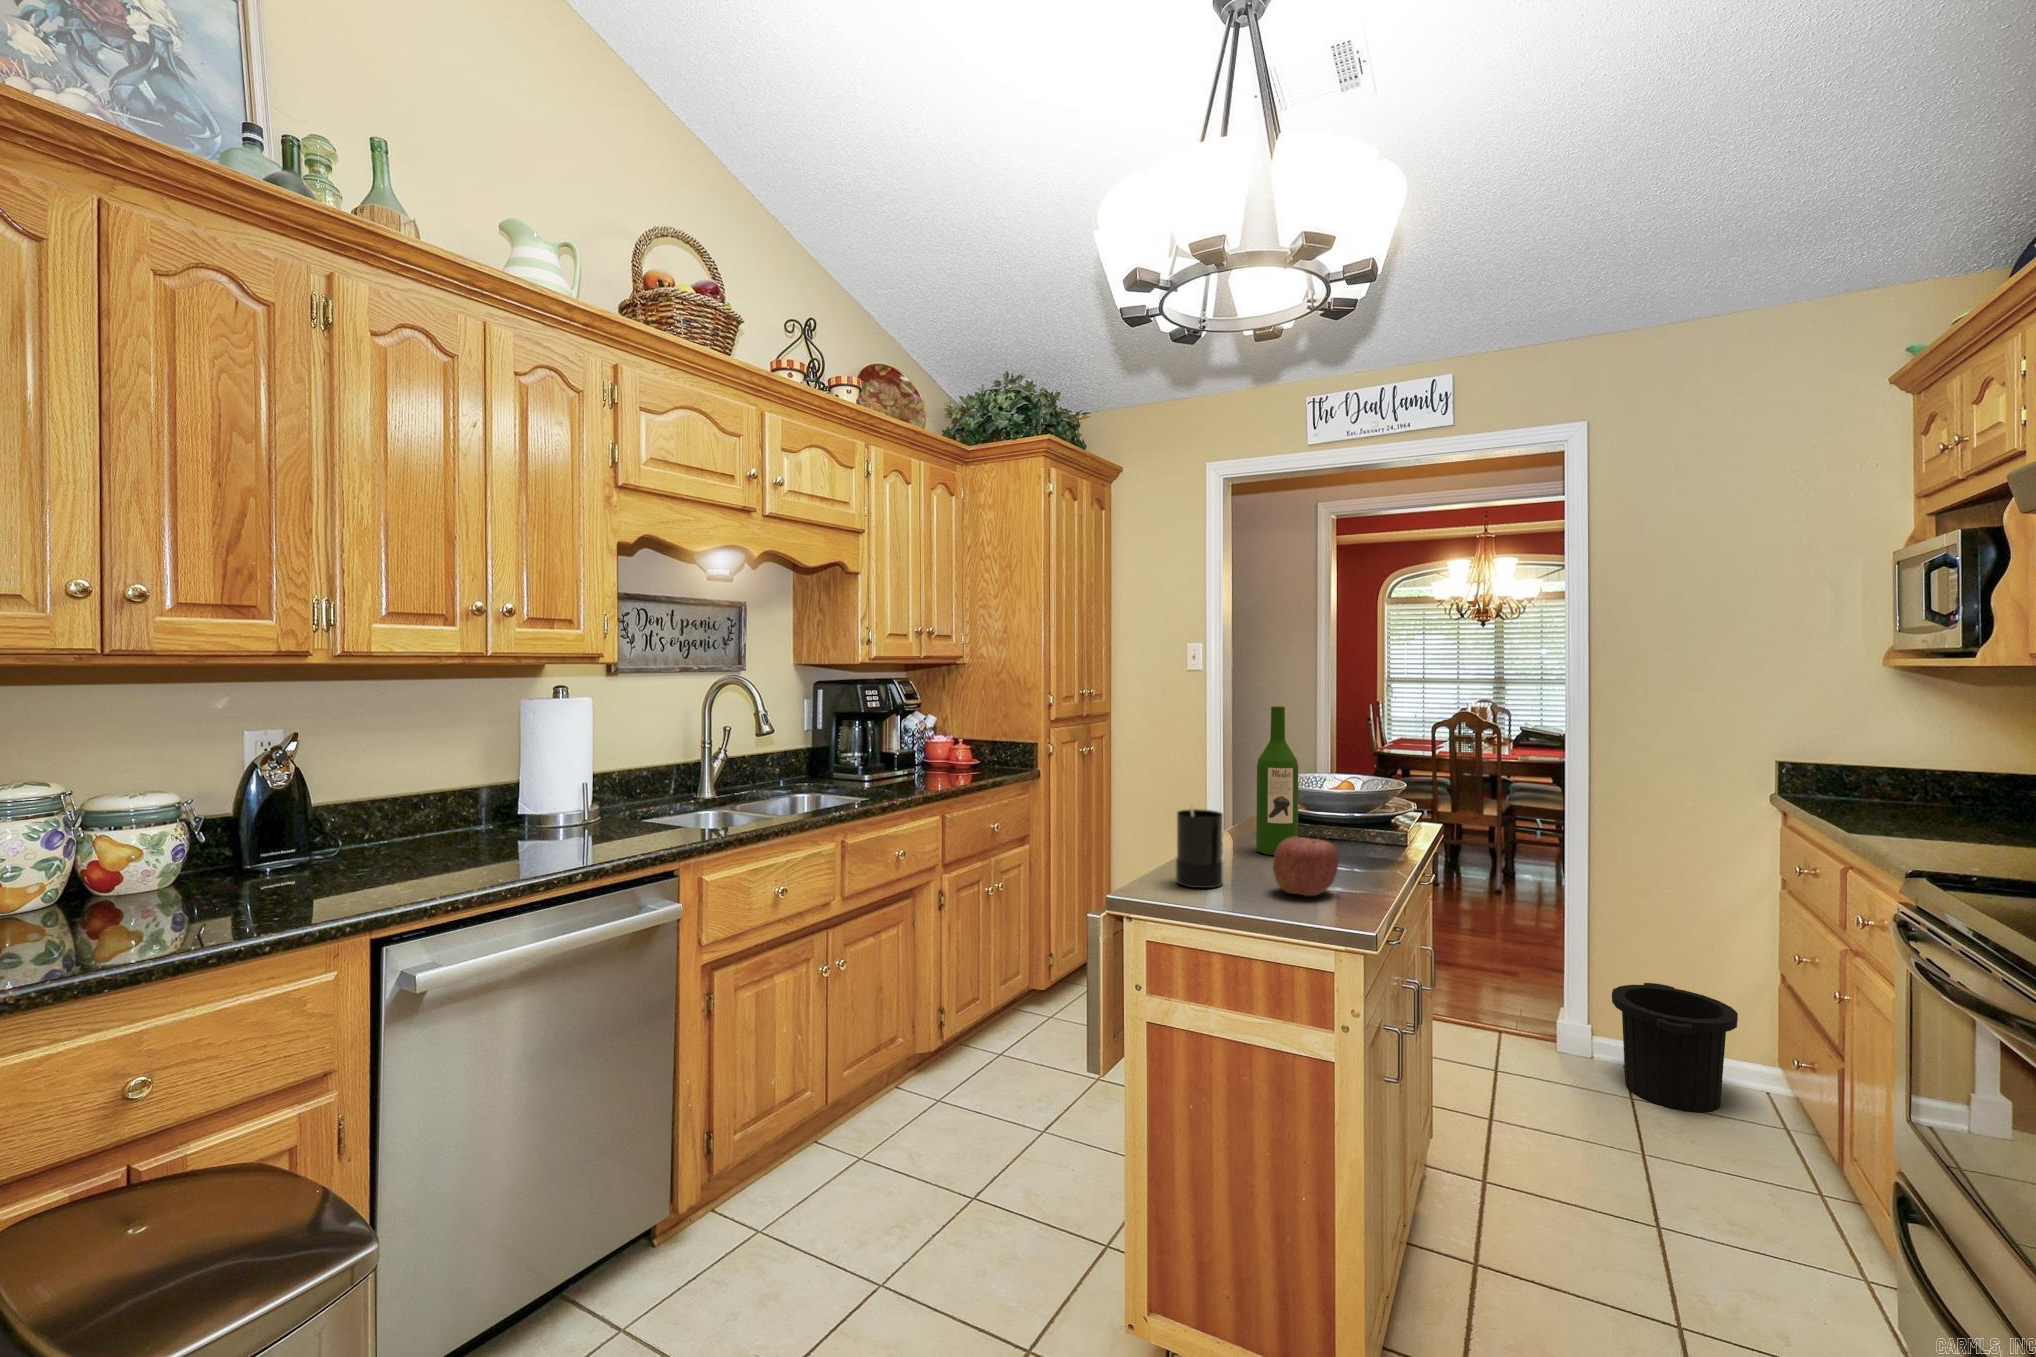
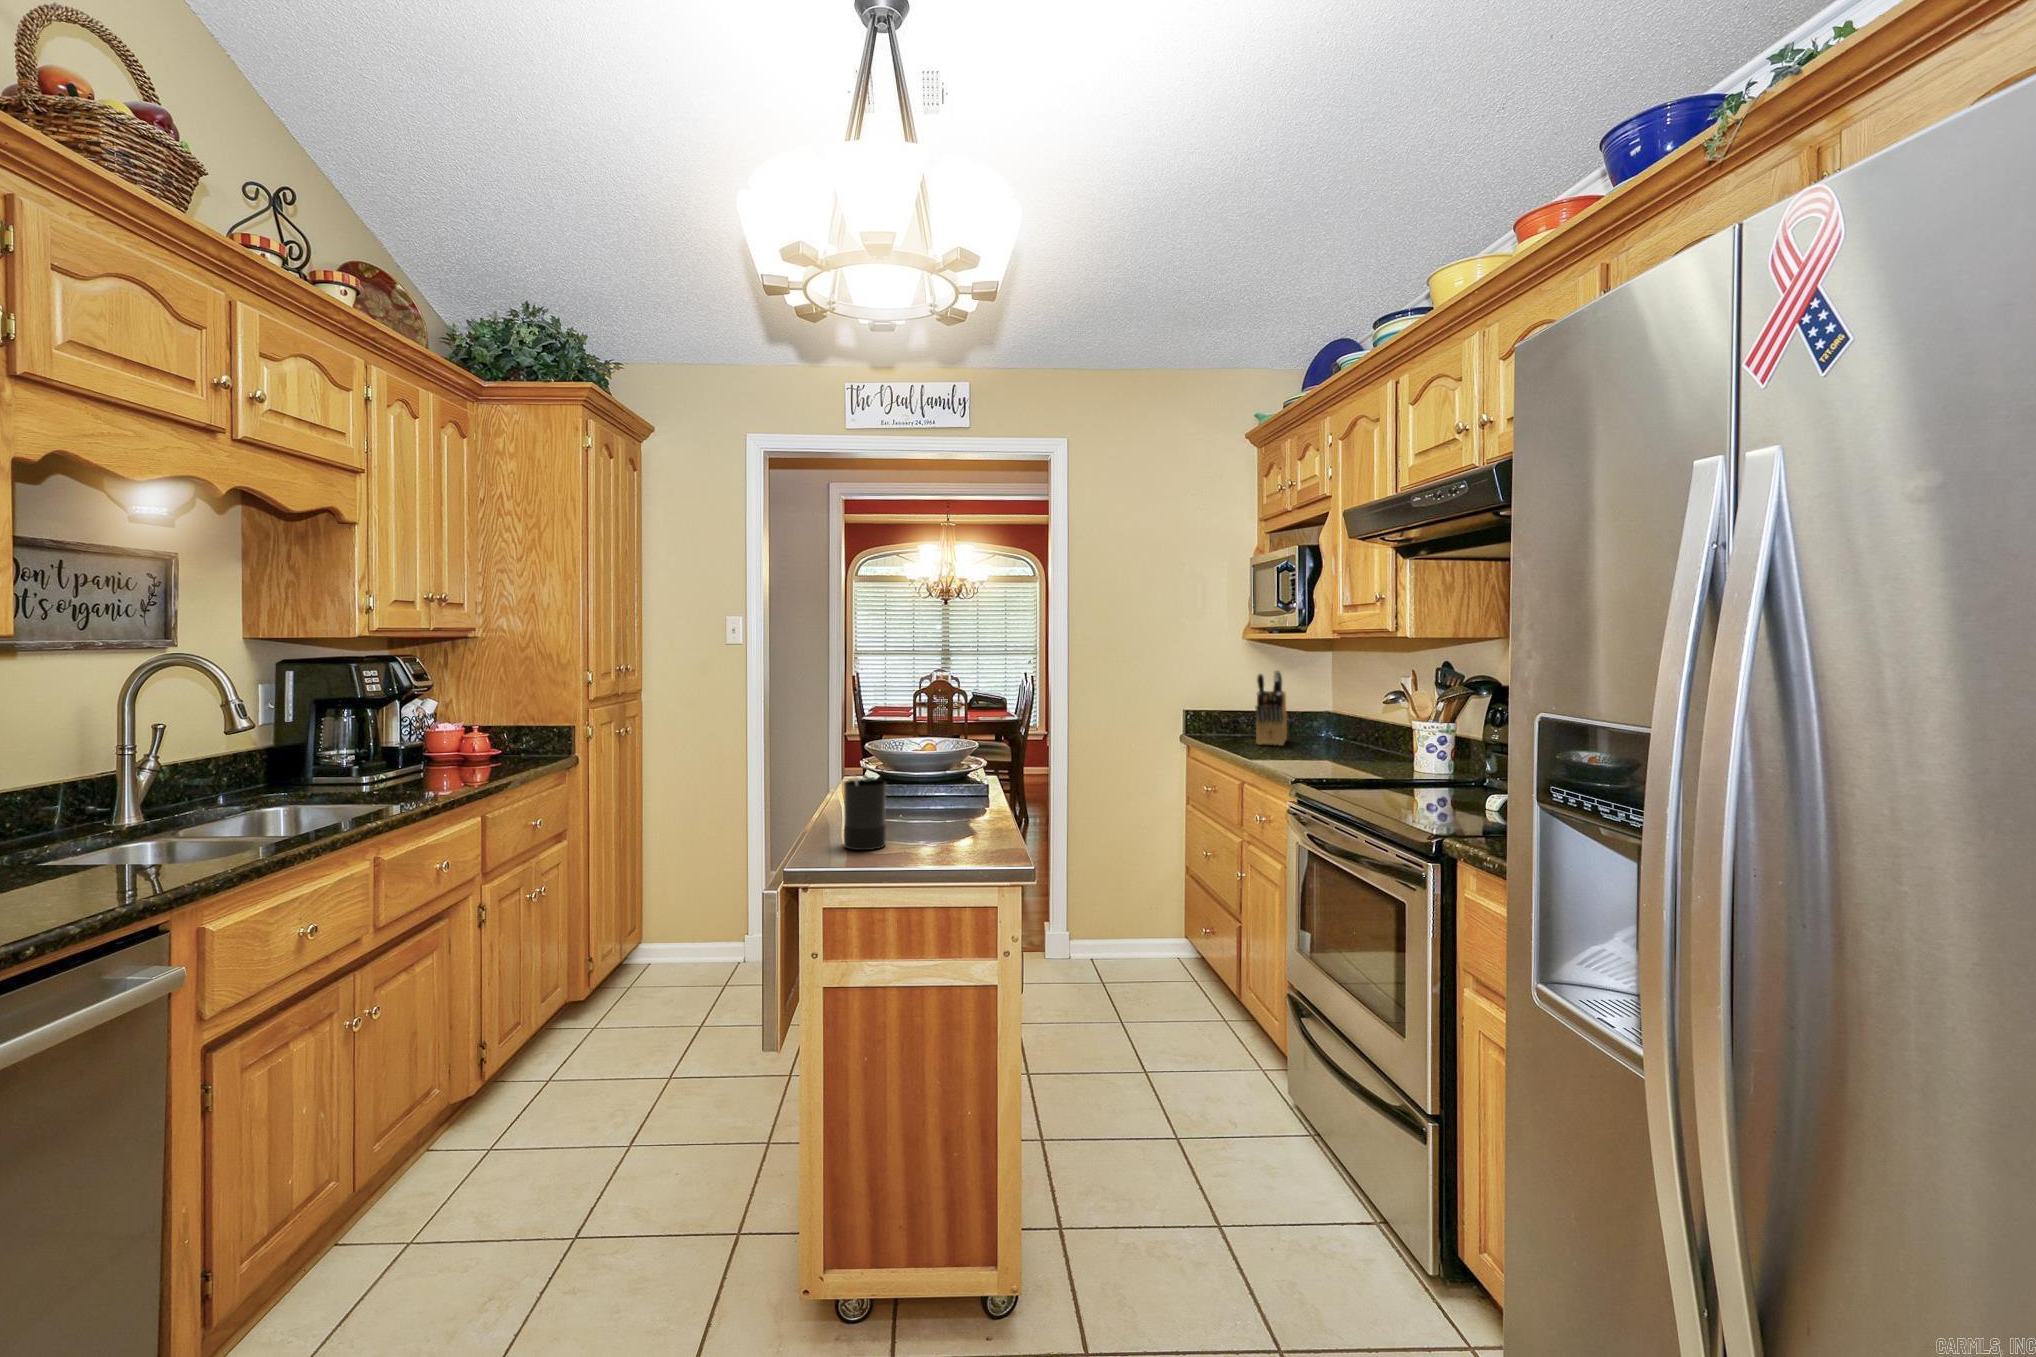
knife block: none [1893,704,1971,818] -> present [1255,670,1287,746]
wine bottle: present [1256,706,1298,855] -> none [885,682,921,815]
apple: present [1273,837,1339,896] -> none [931,796,983,844]
trash can: present [1612,983,1738,1112] -> none [1091,886,1168,976]

